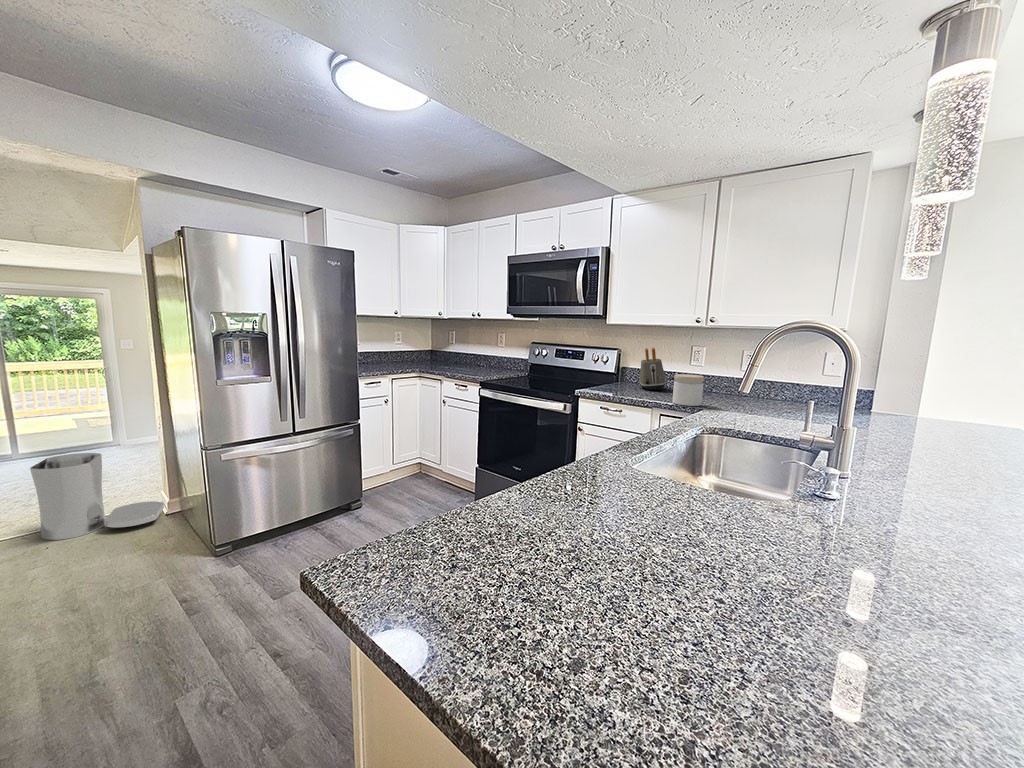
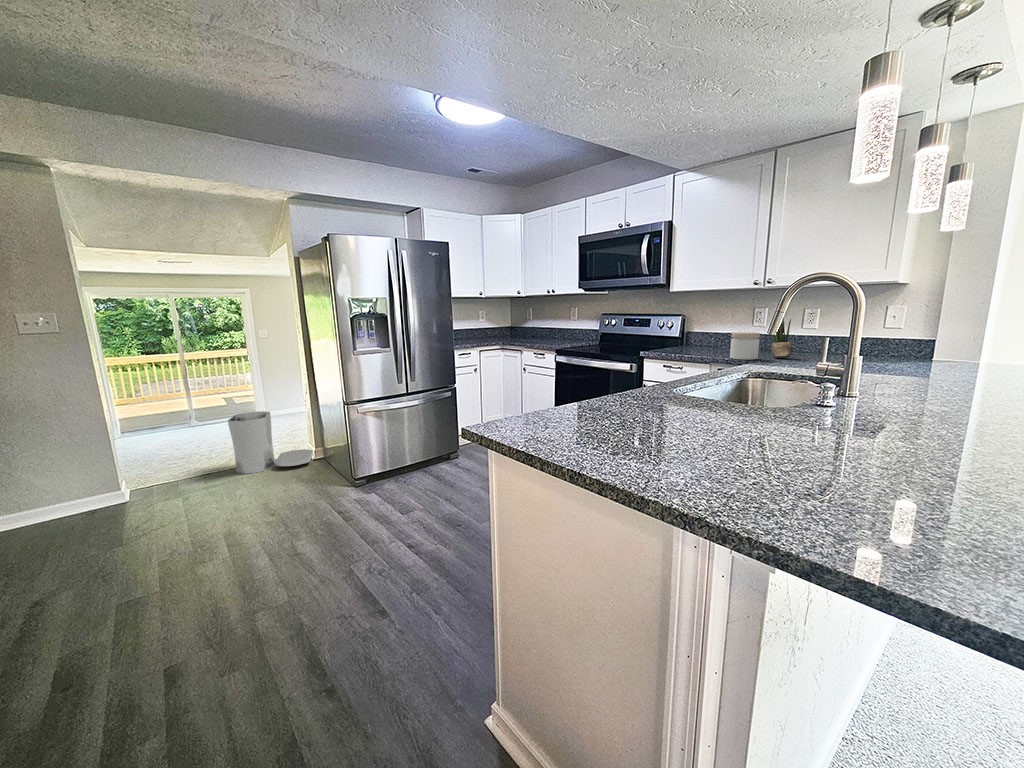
toaster: present [640,348,666,391] -> none [702,312,728,351]
potted plant: none [714,357,735,403] -> present [771,319,792,358]

